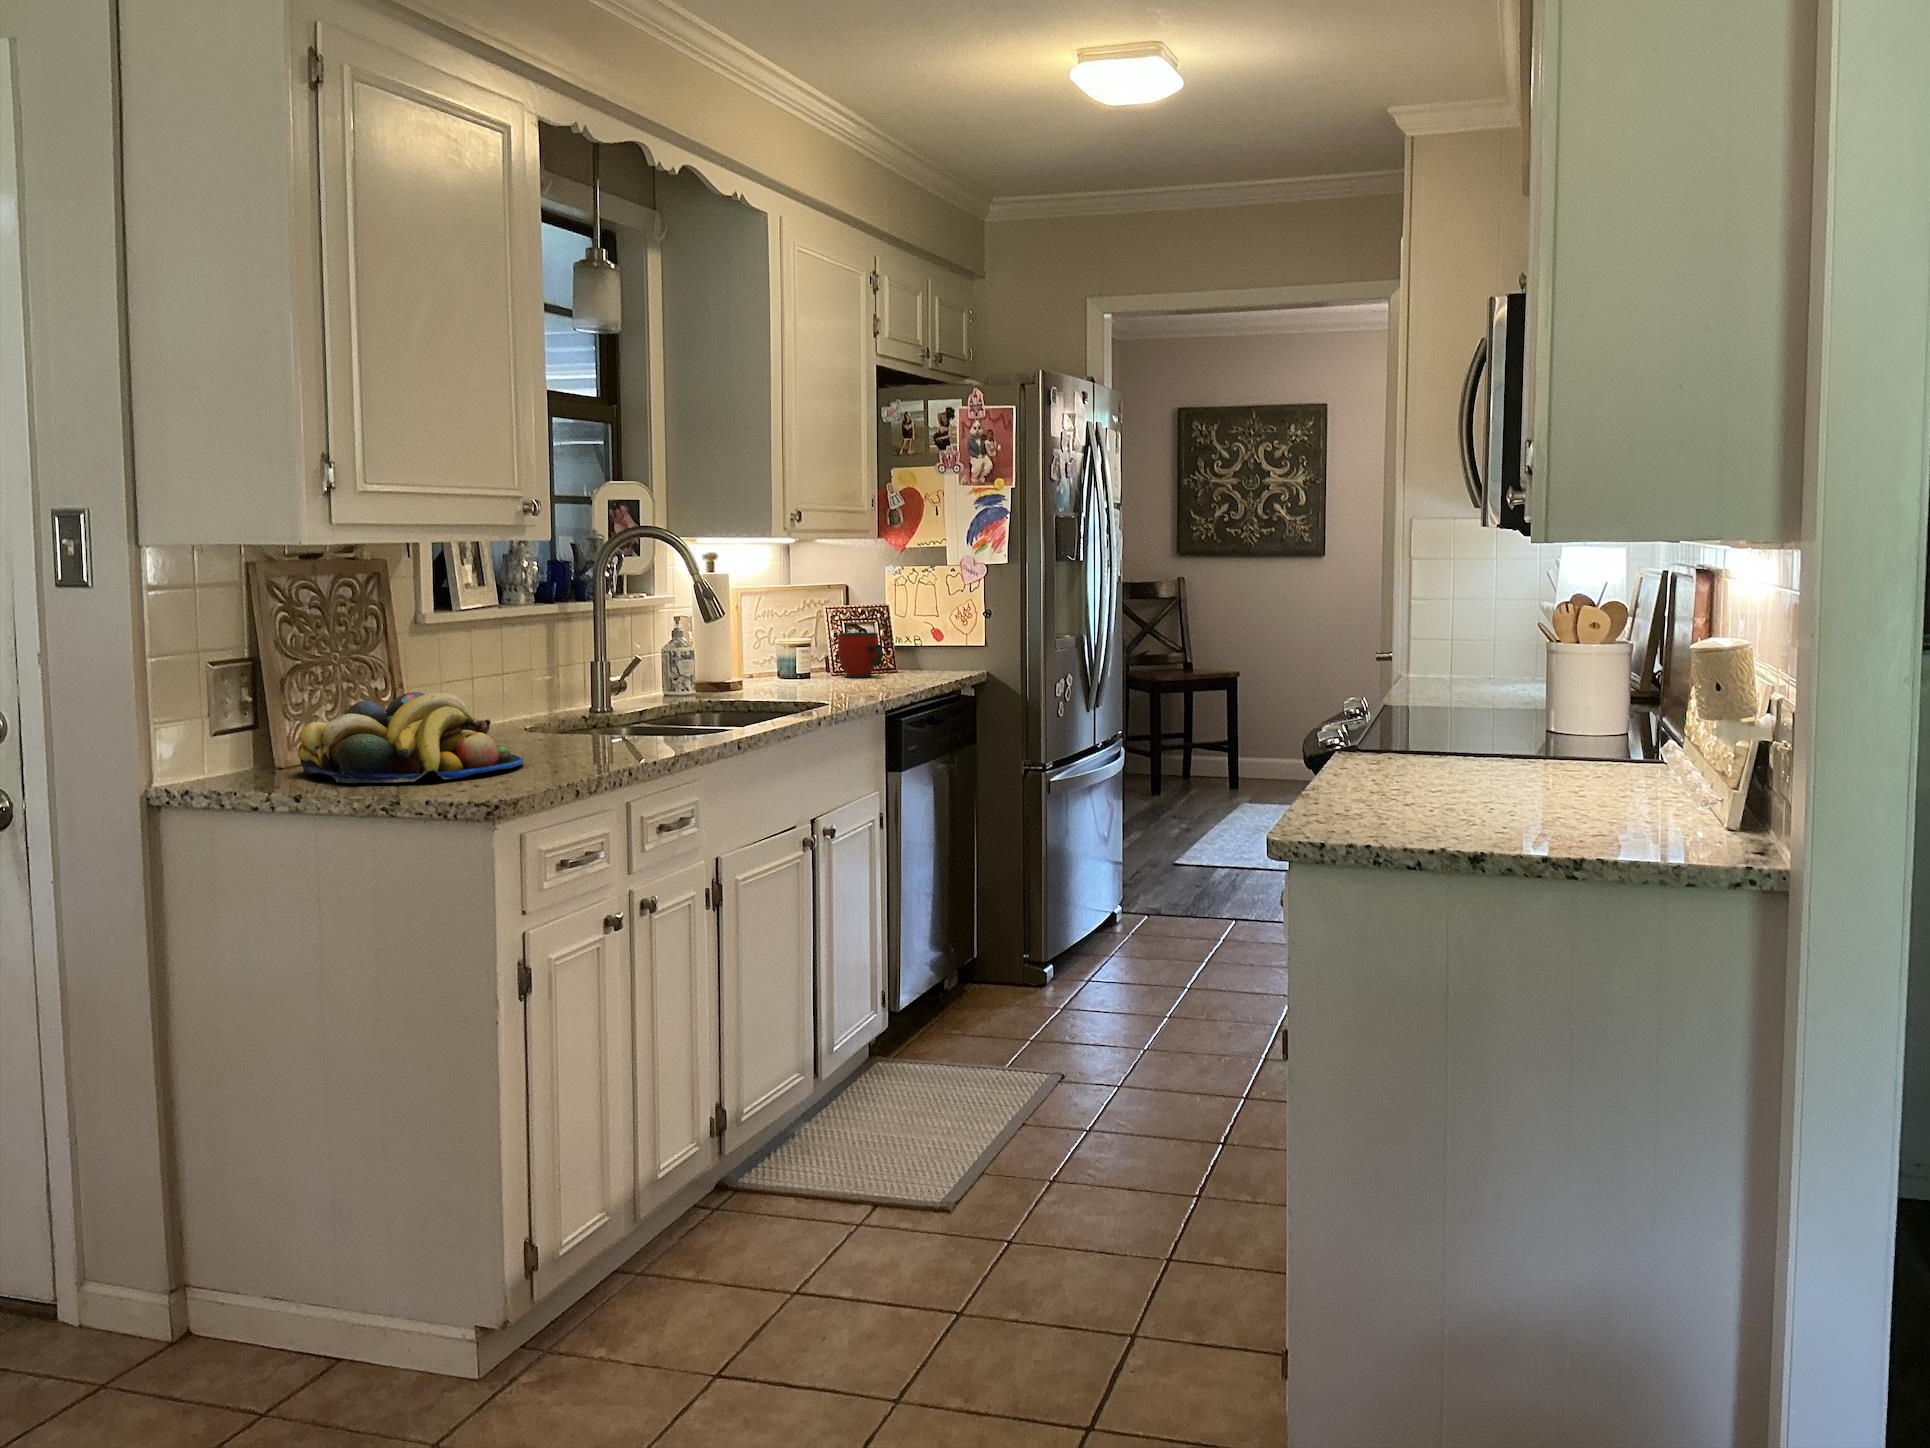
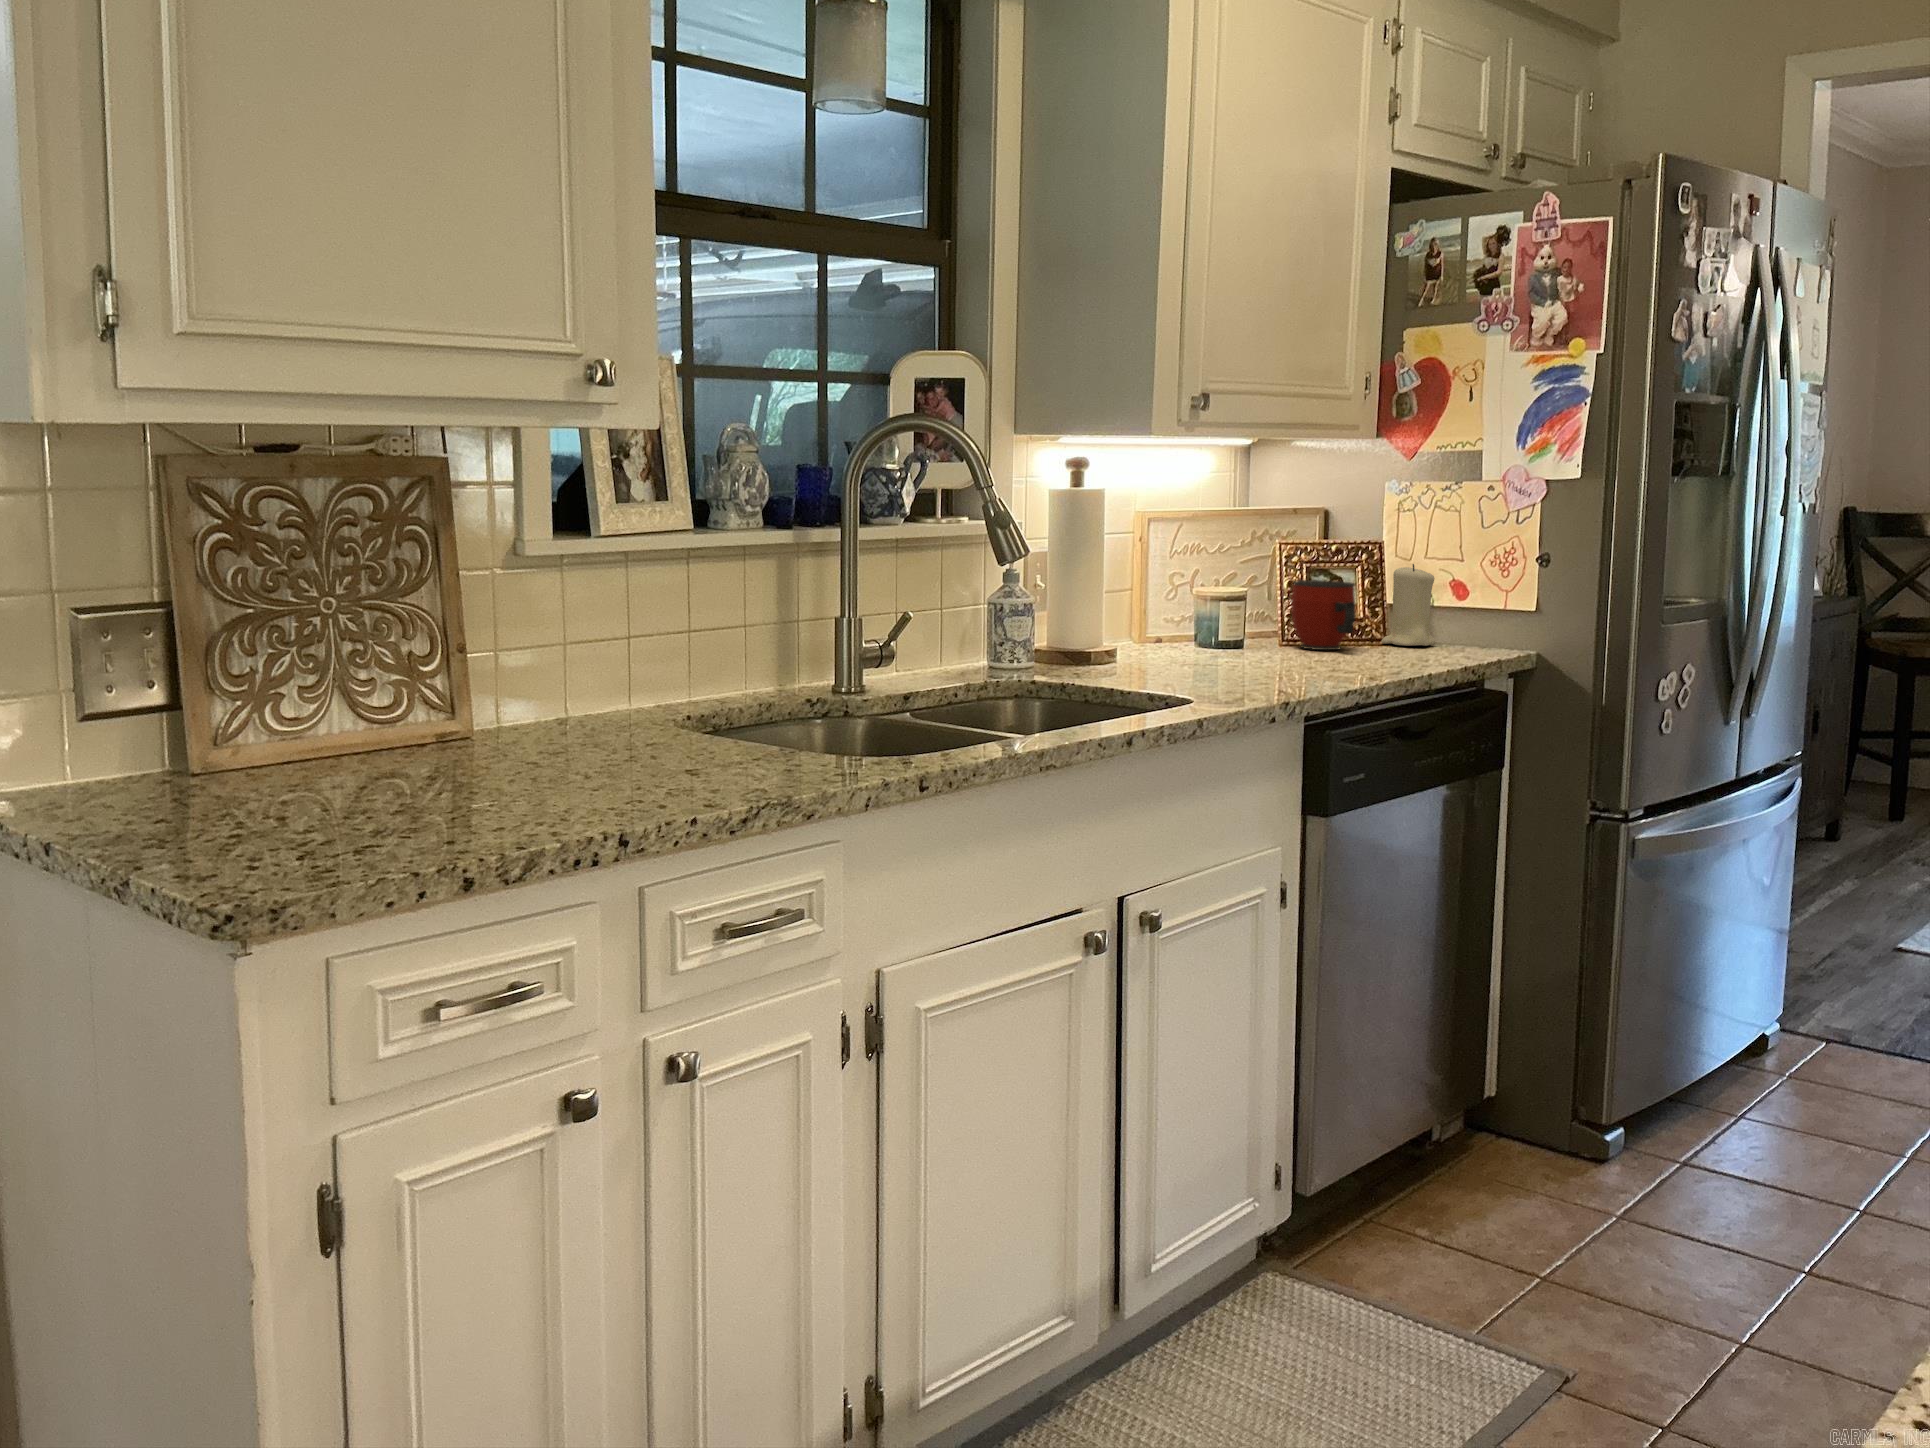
candle: none [892,620,926,672] -> present [1382,564,1435,646]
fruit bowl: present [298,692,524,783] -> none [178,670,536,837]

